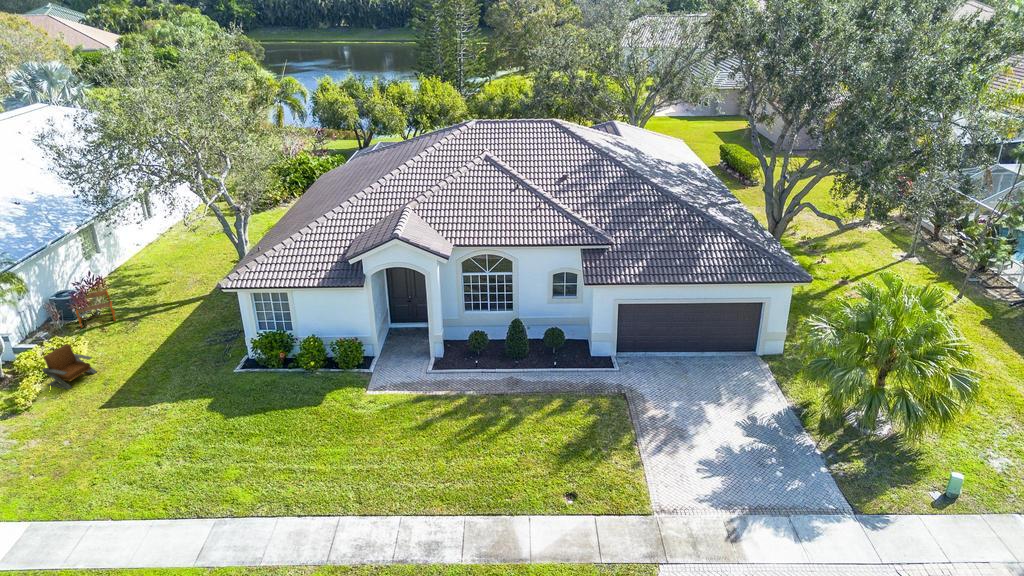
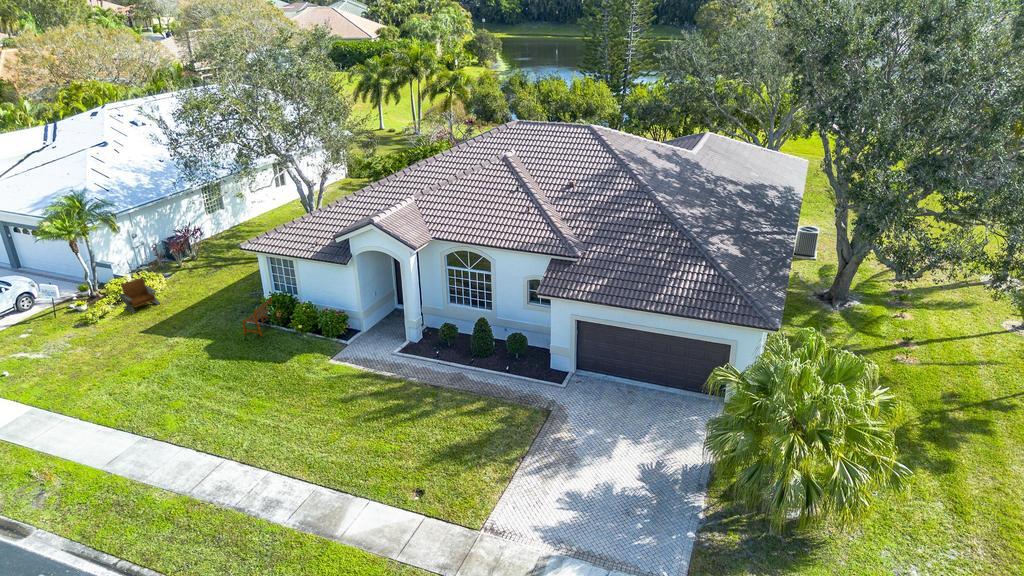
bench: present [76,290,116,328] -> present [243,298,272,336]

